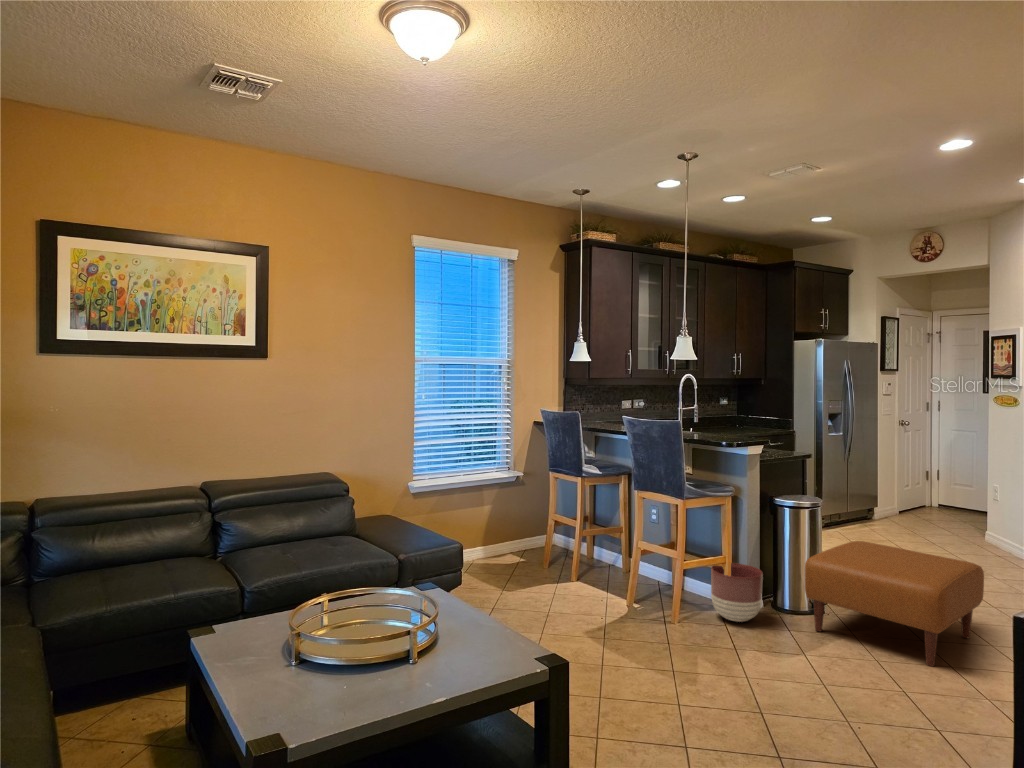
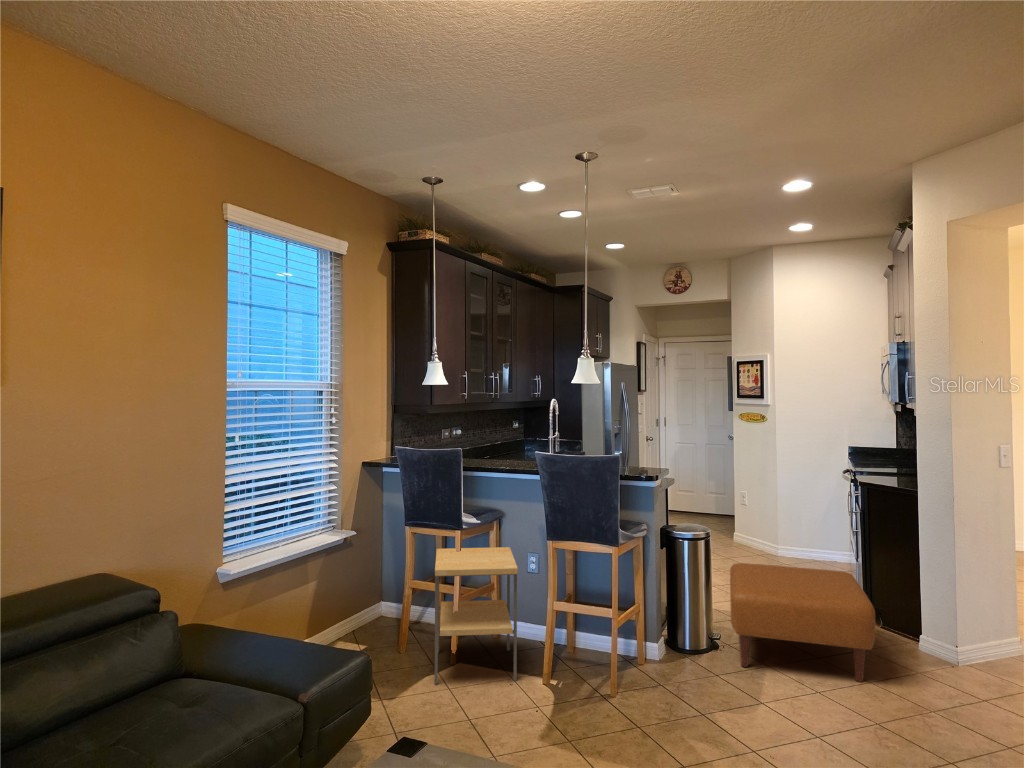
side table: none [542,491,624,598] -> present [435,547,518,684]
planter: present [711,563,763,622] -> none [640,608,695,676]

